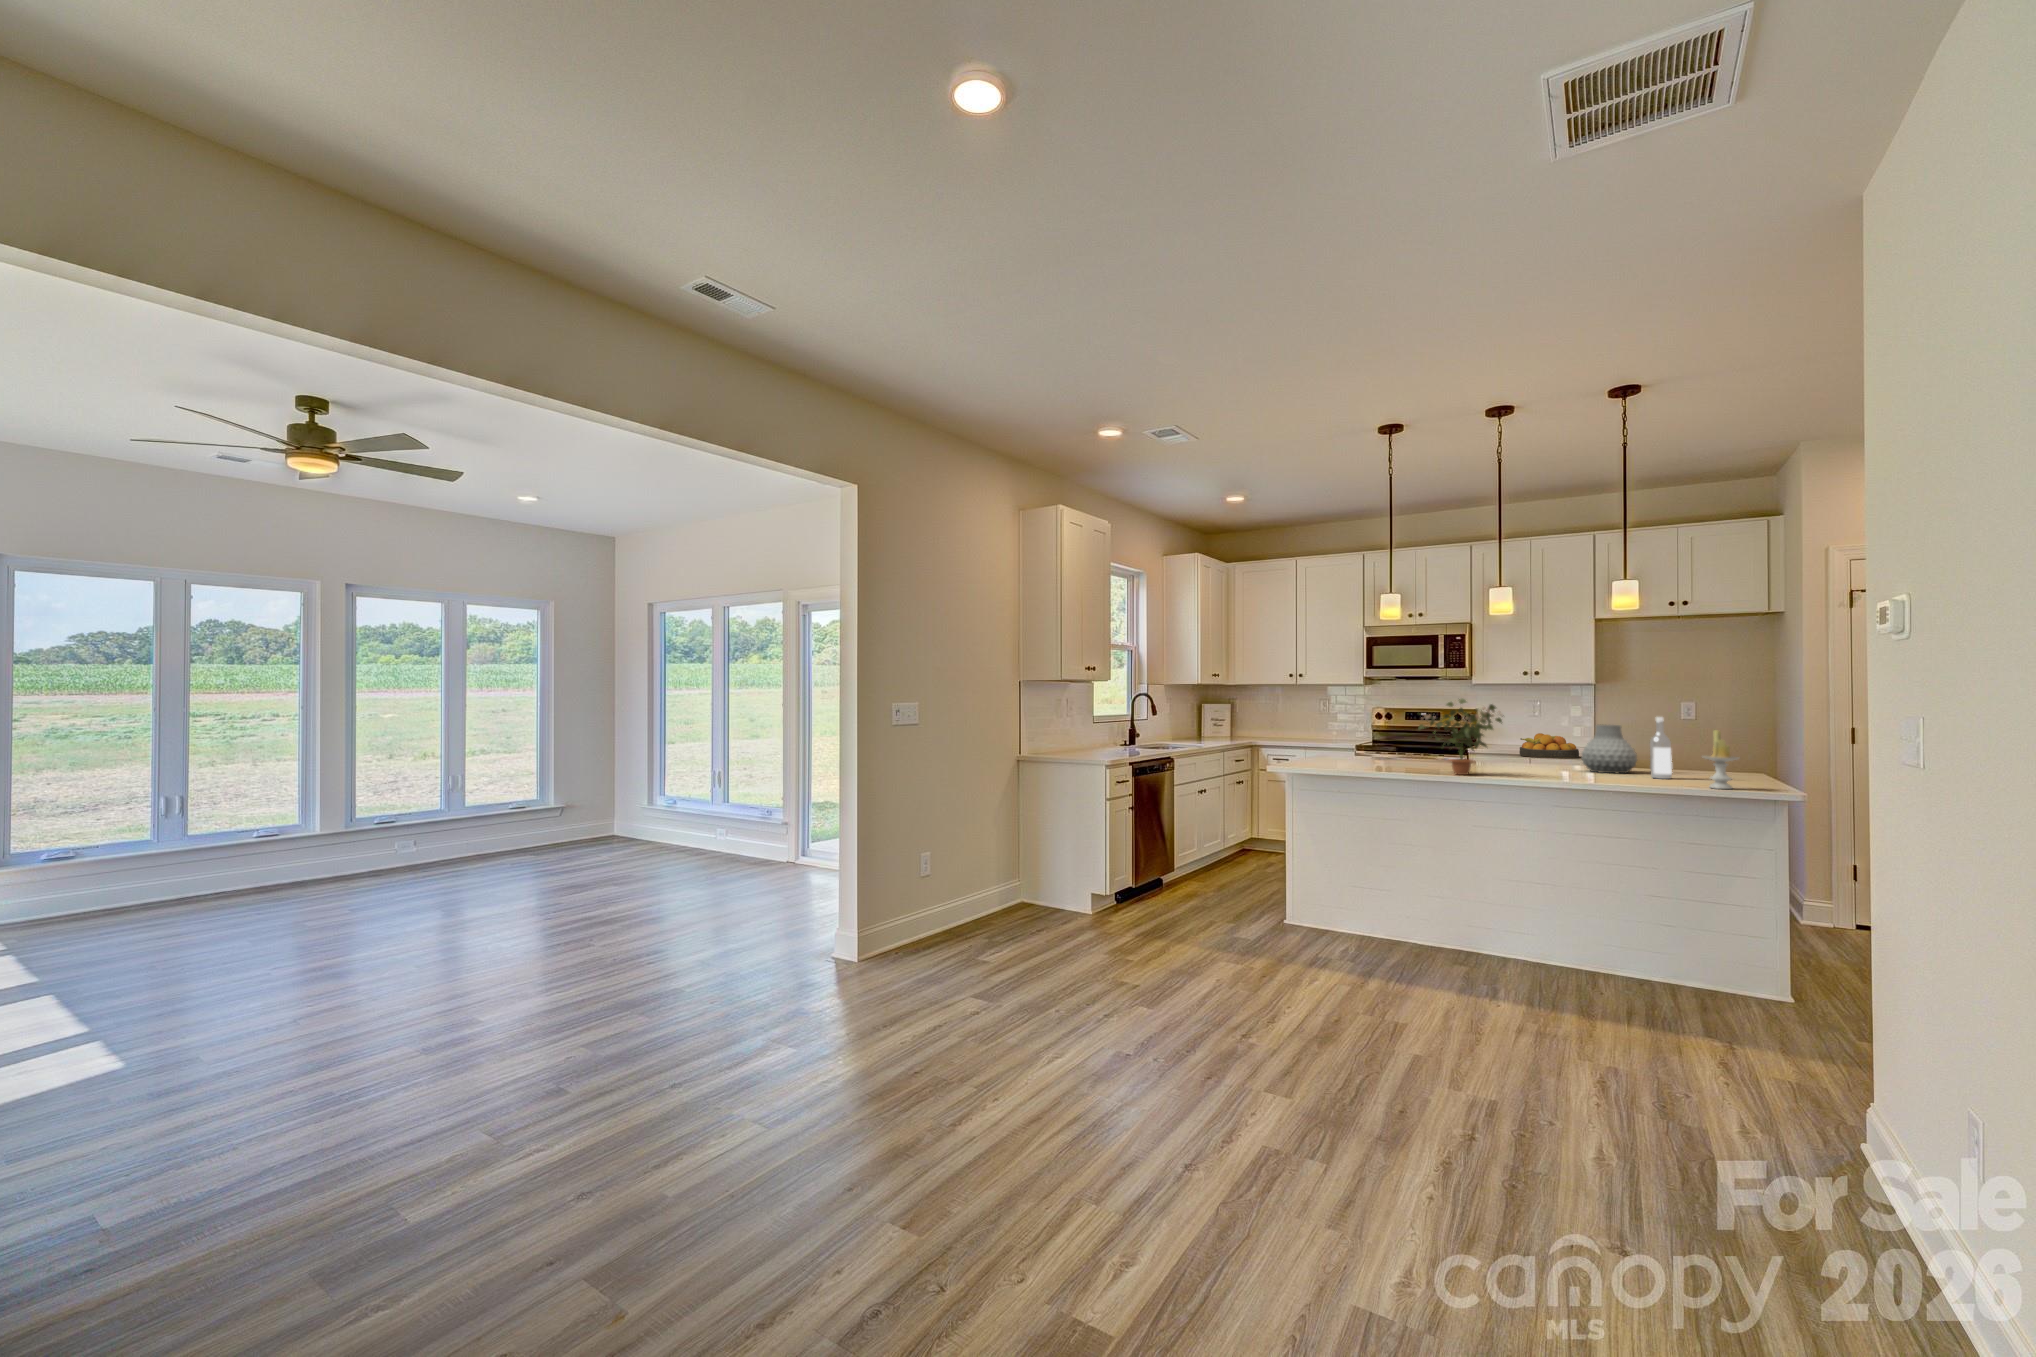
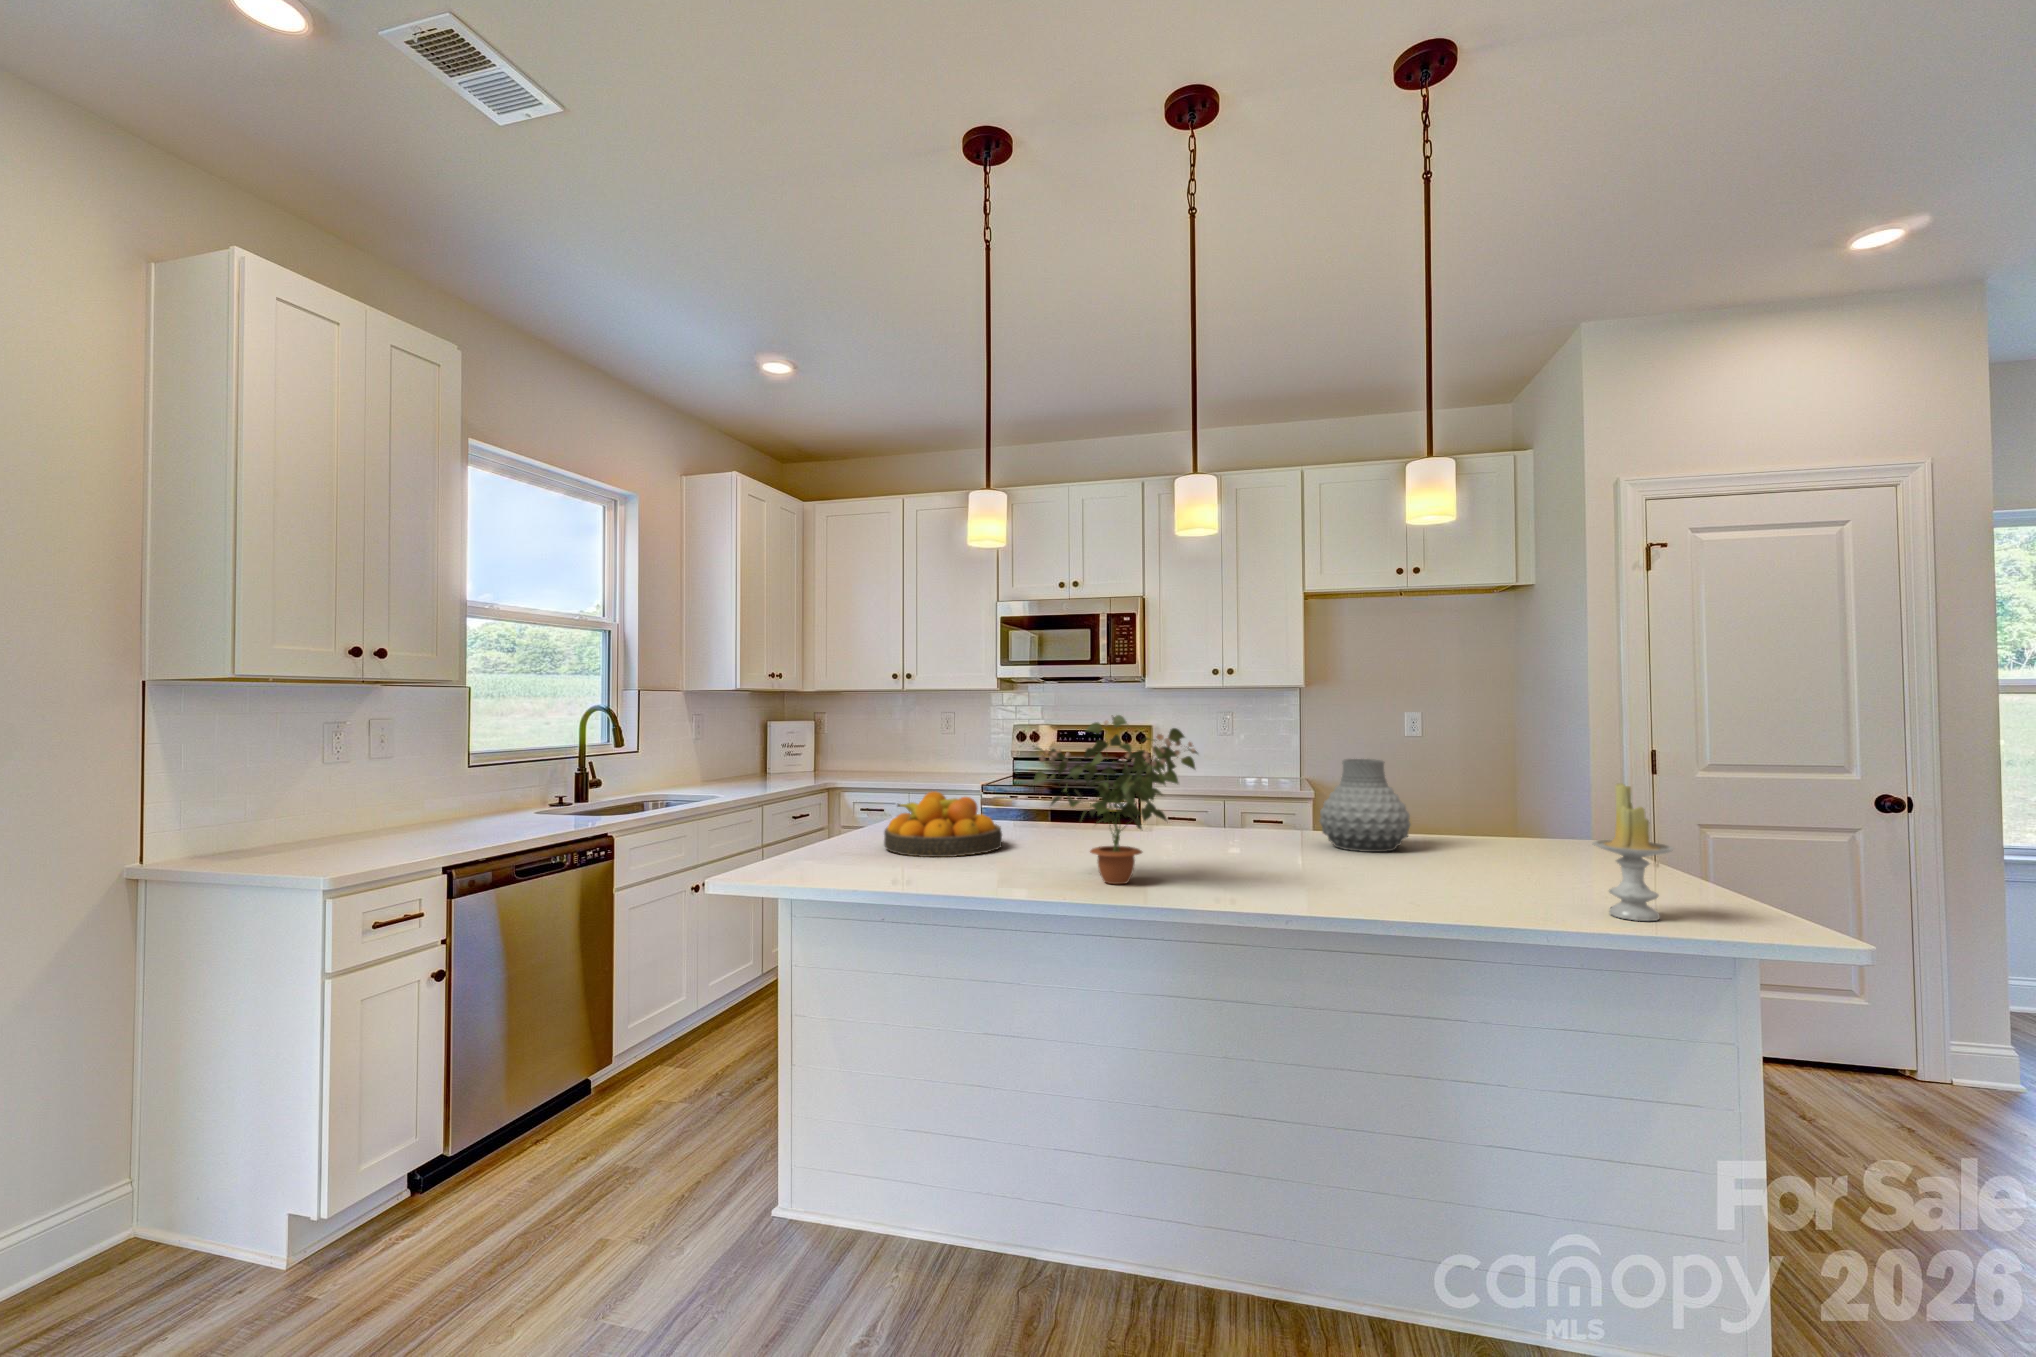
wine bottle: present [1650,717,1672,779] -> none [1450,748,1489,872]
fruit bowl: present [1520,733,1579,758] -> present [884,791,1002,857]

